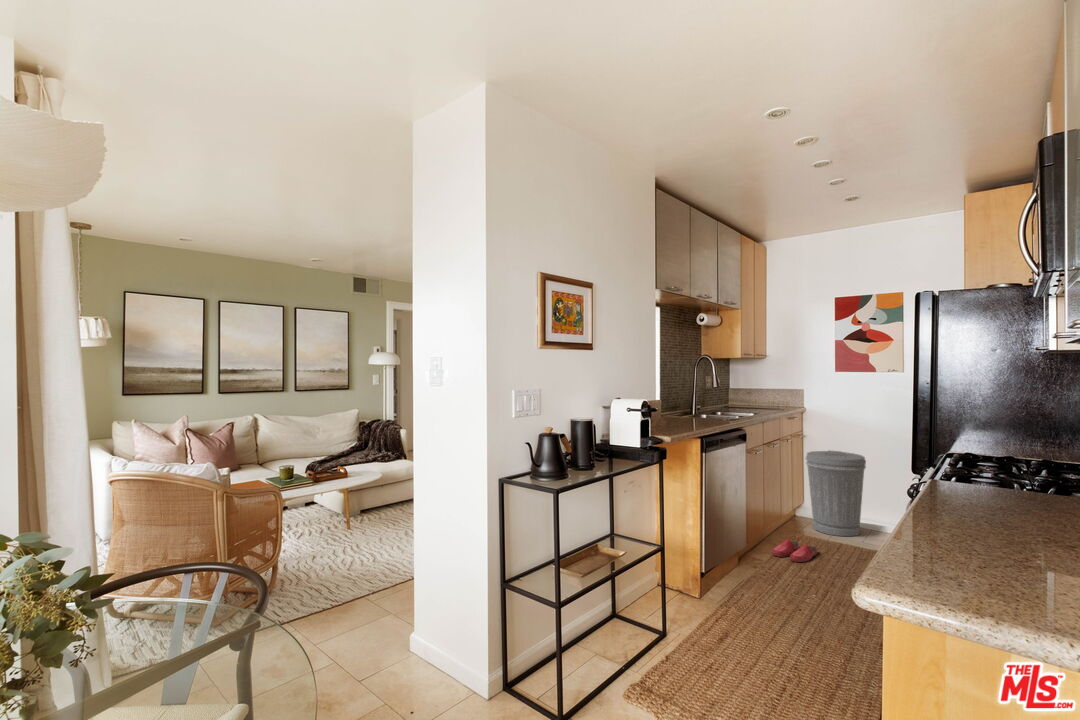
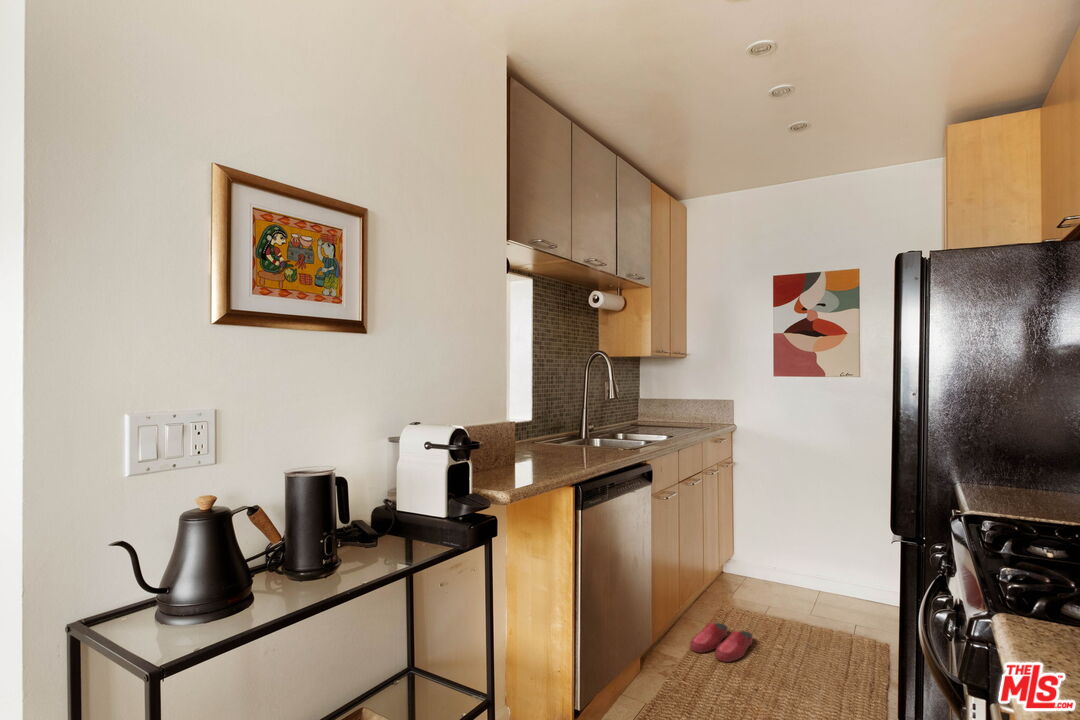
trash can: present [806,451,866,536] -> none [737,485,815,607]

